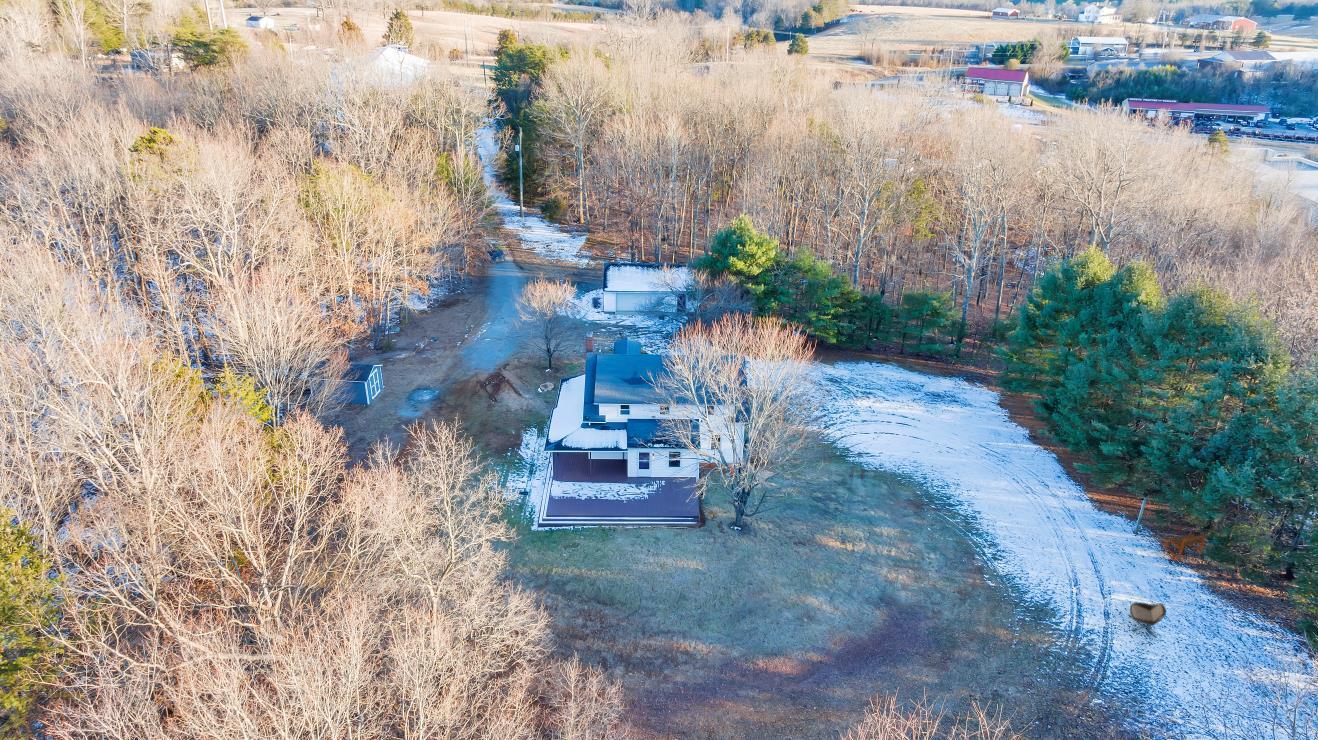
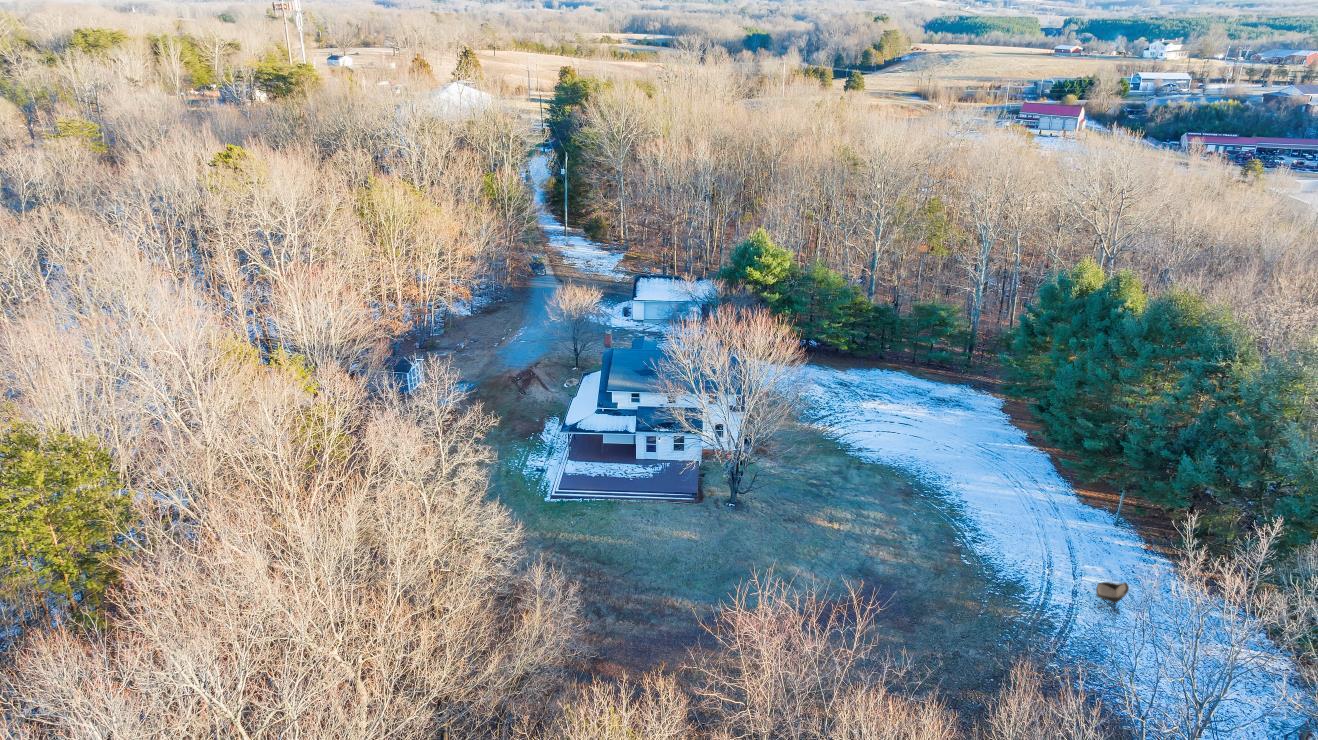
bench: present [1162,533,1207,562] -> none [1140,525,1185,552]

